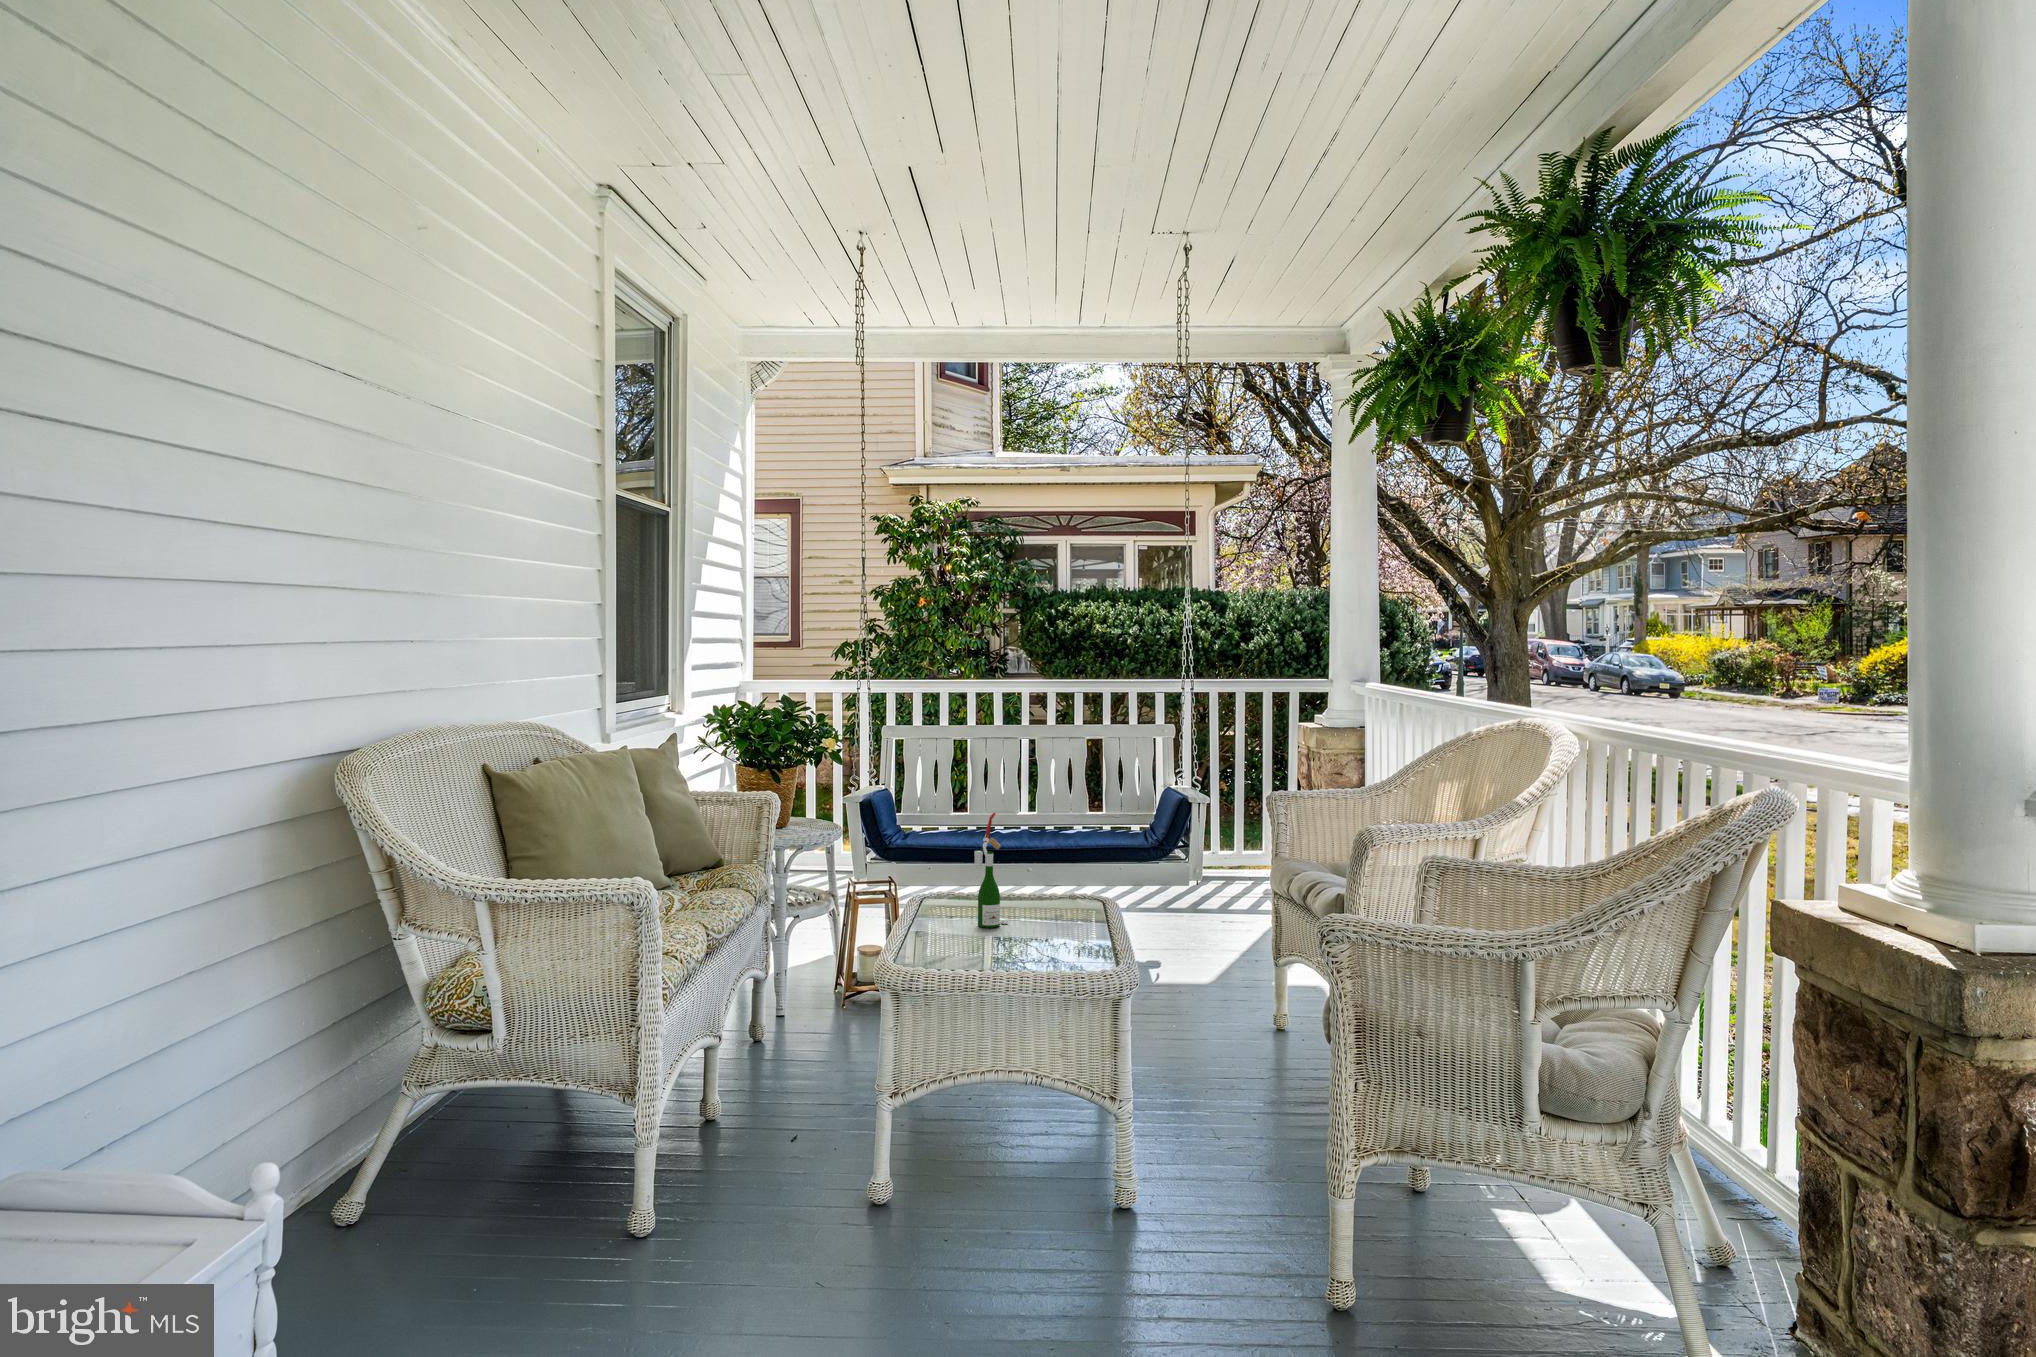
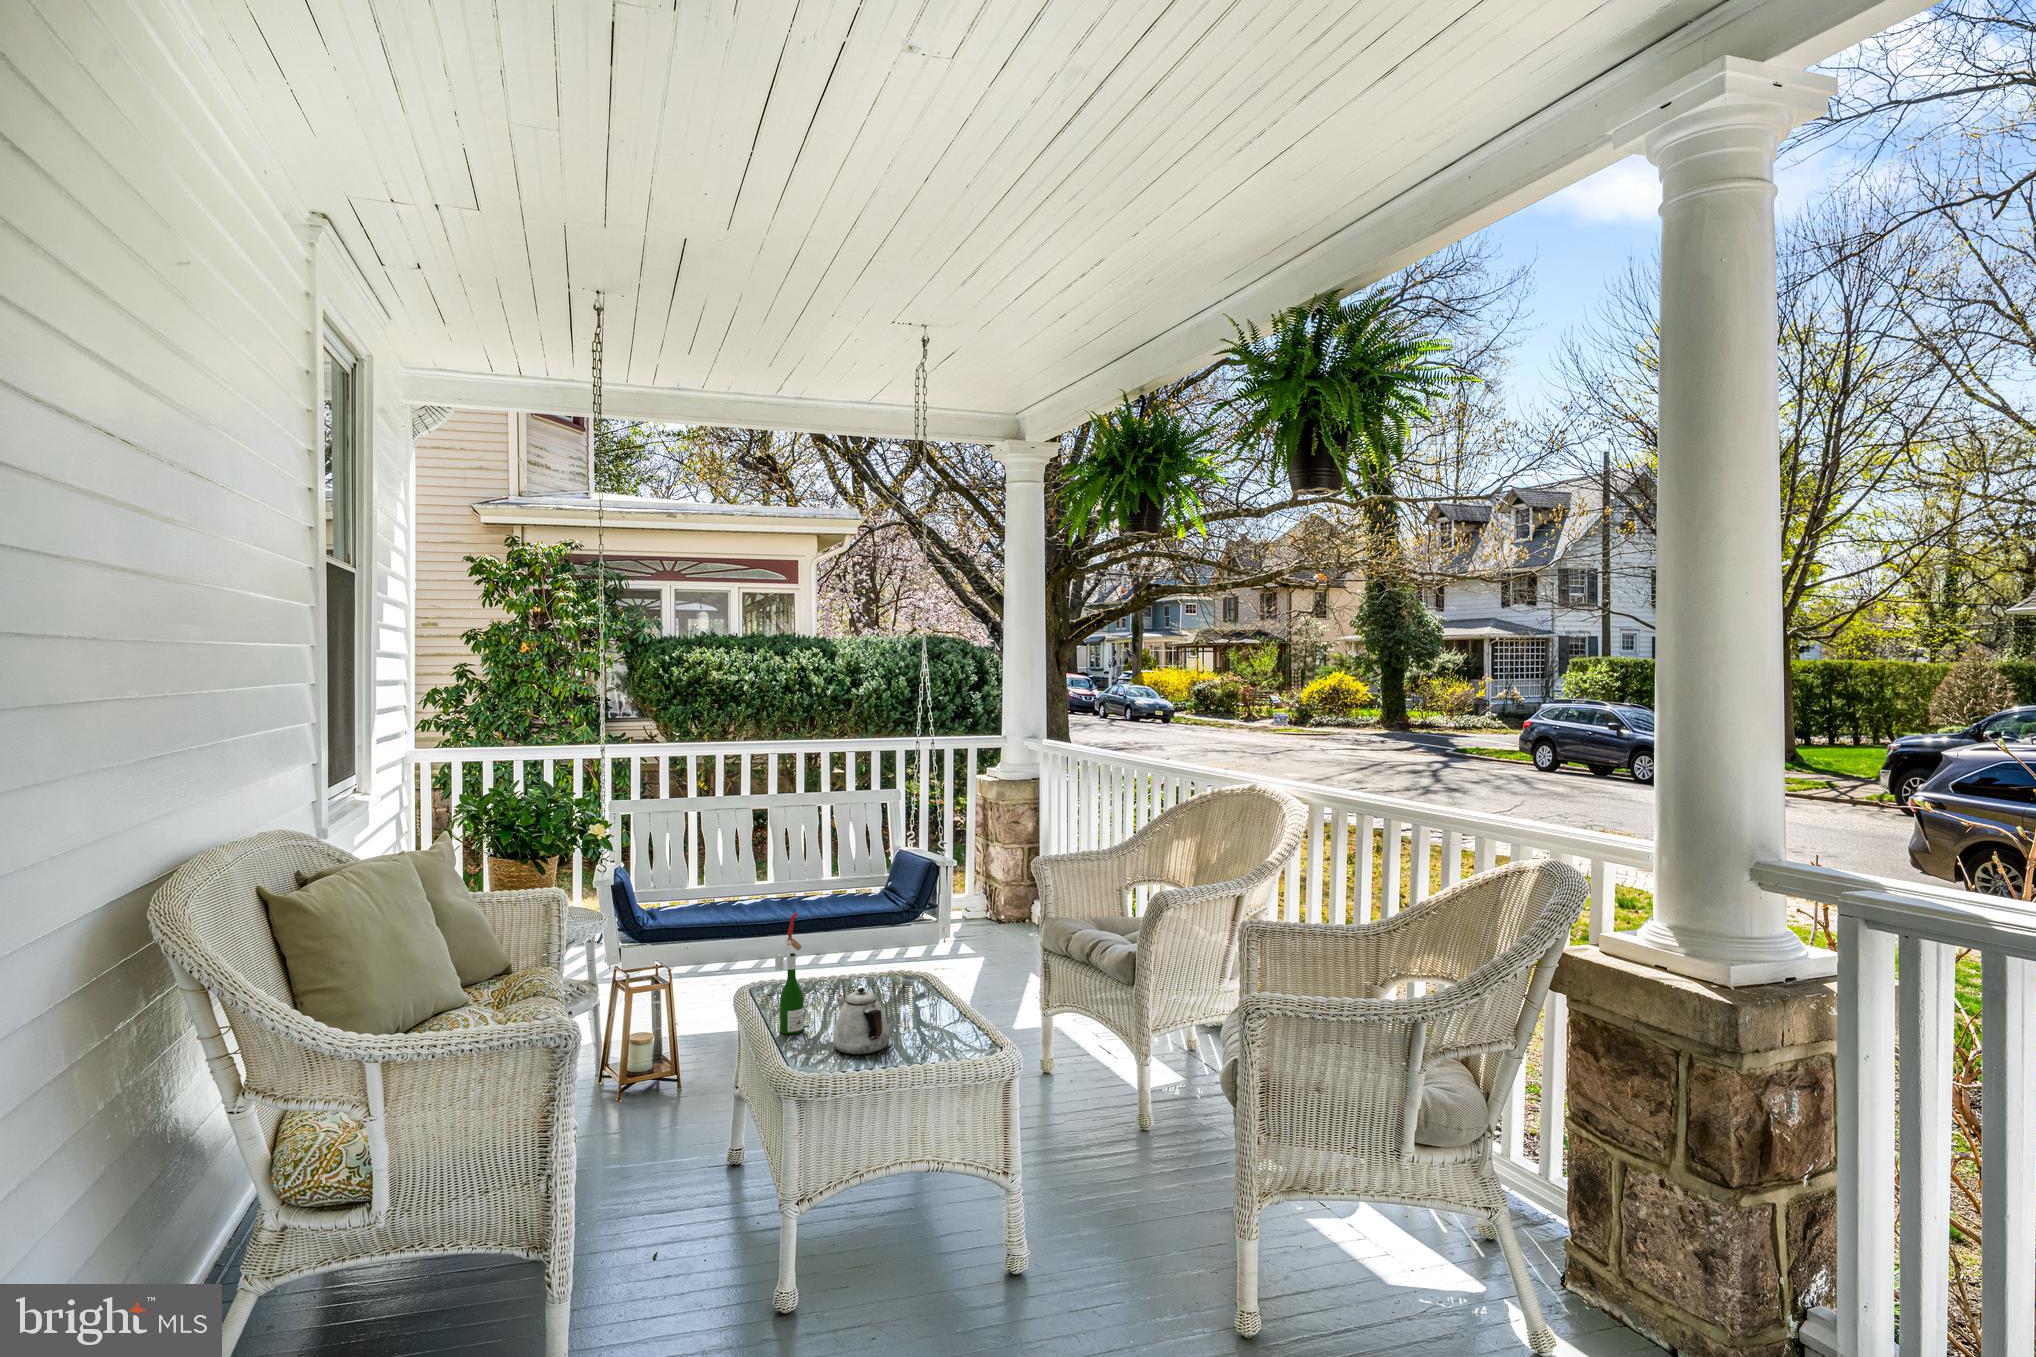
teapot: none [1009,886,1063,949] -> present [833,988,889,1055]

